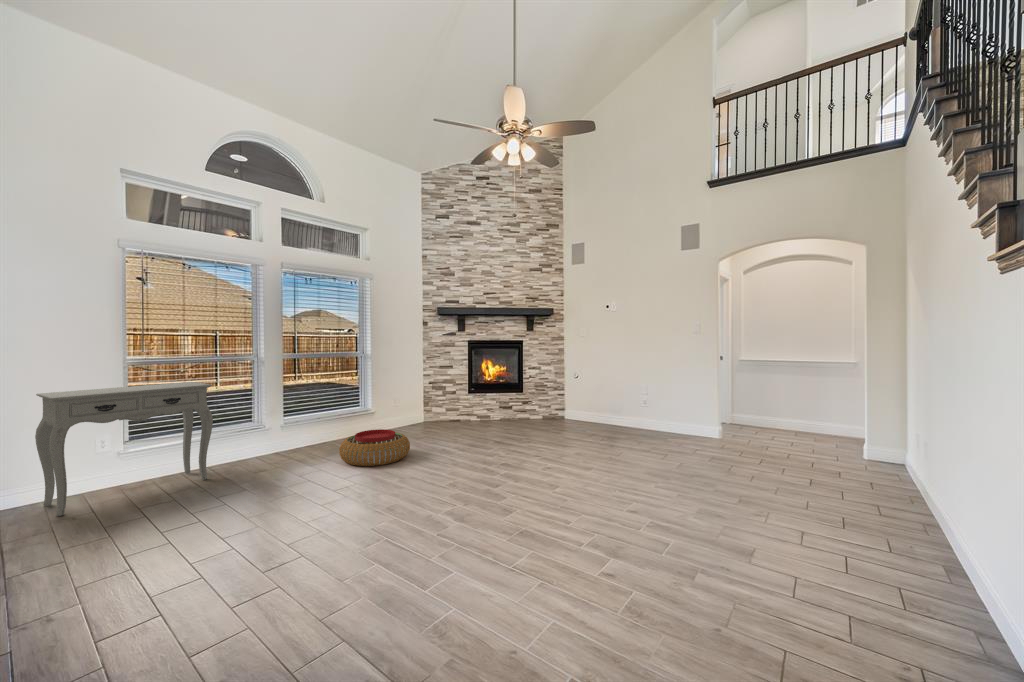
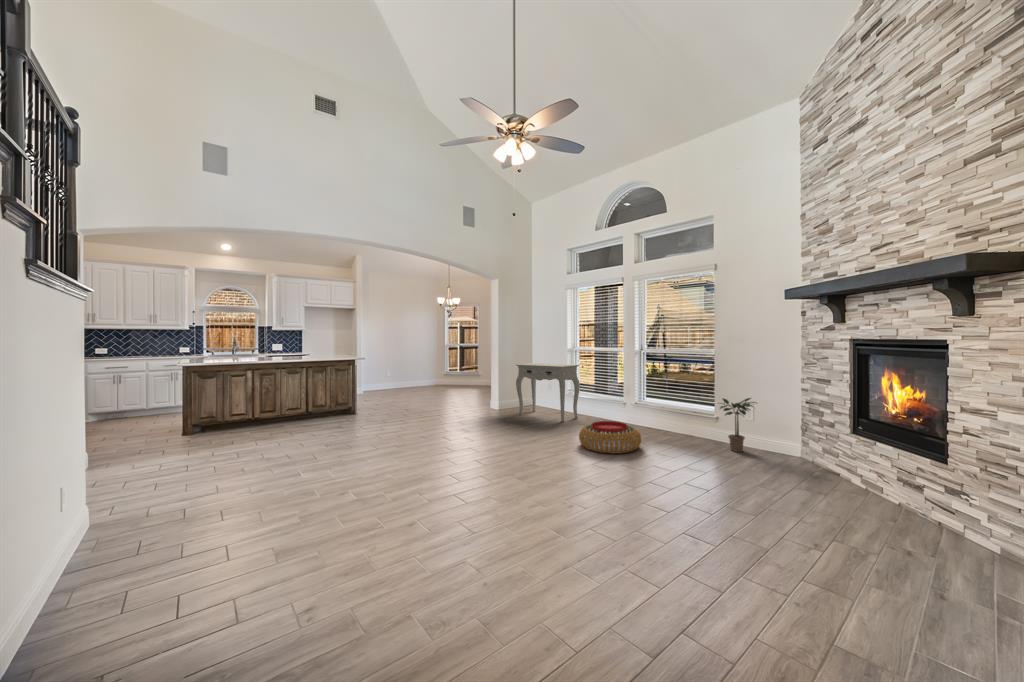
potted plant: none [393,385,417,431] -> present [720,398,756,452]

